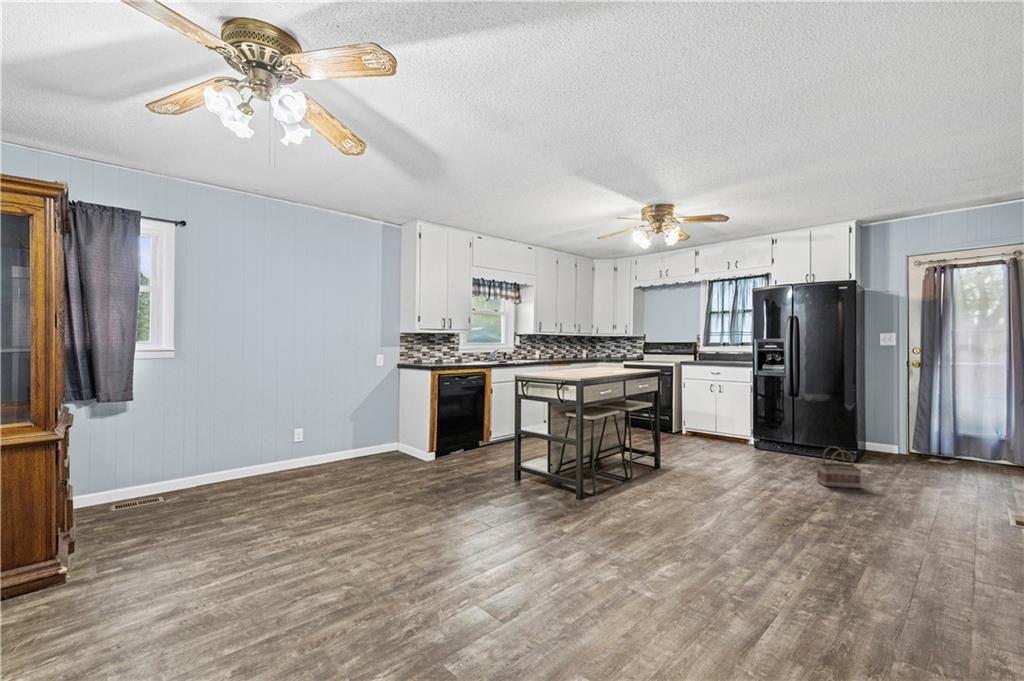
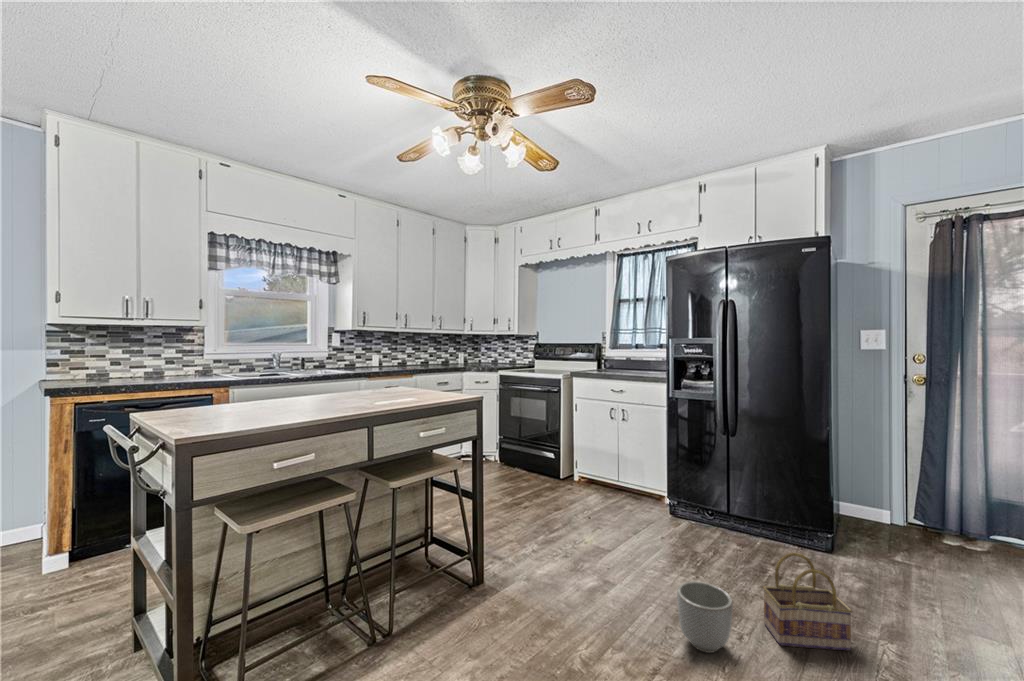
planter: none [774,459,802,487] -> present [677,581,733,653]

